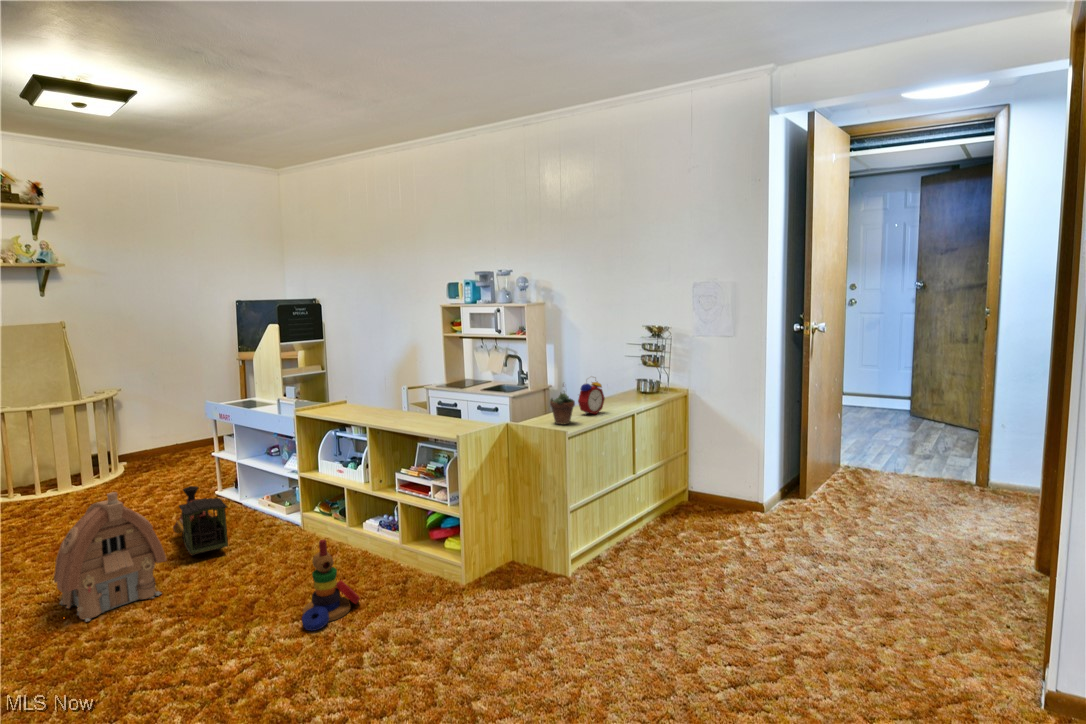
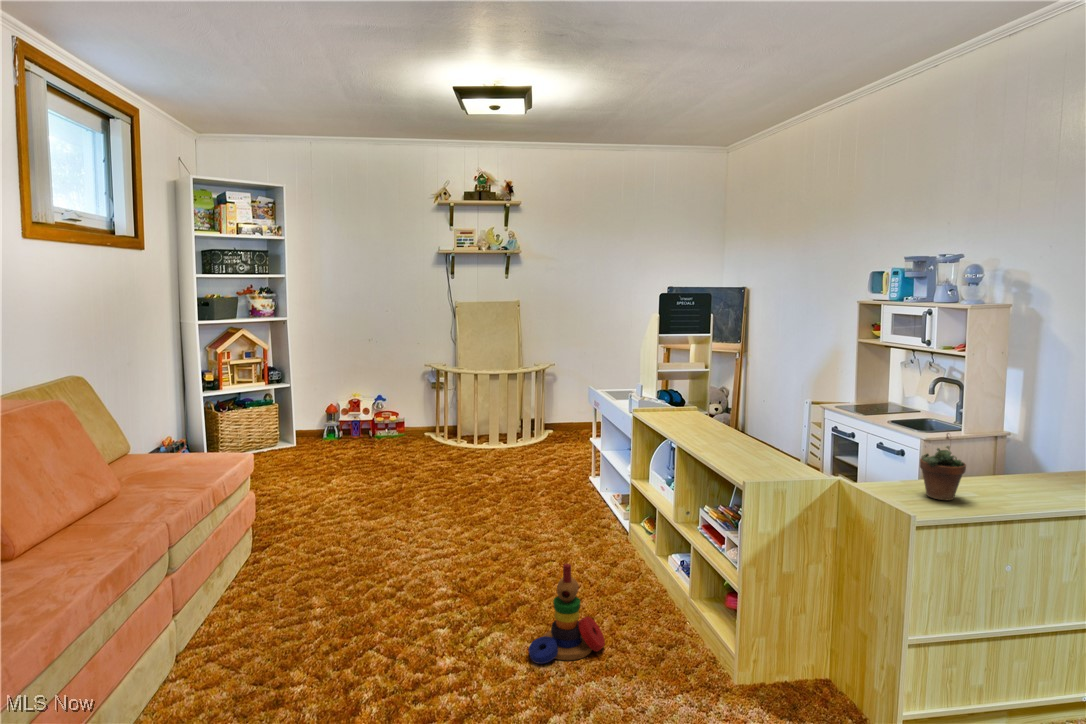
alarm clock: present [578,381,605,415] -> none [993,430,1053,496]
toy train: present [173,486,228,556] -> none [506,469,554,540]
toy house: present [54,492,167,622] -> none [387,460,472,571]

